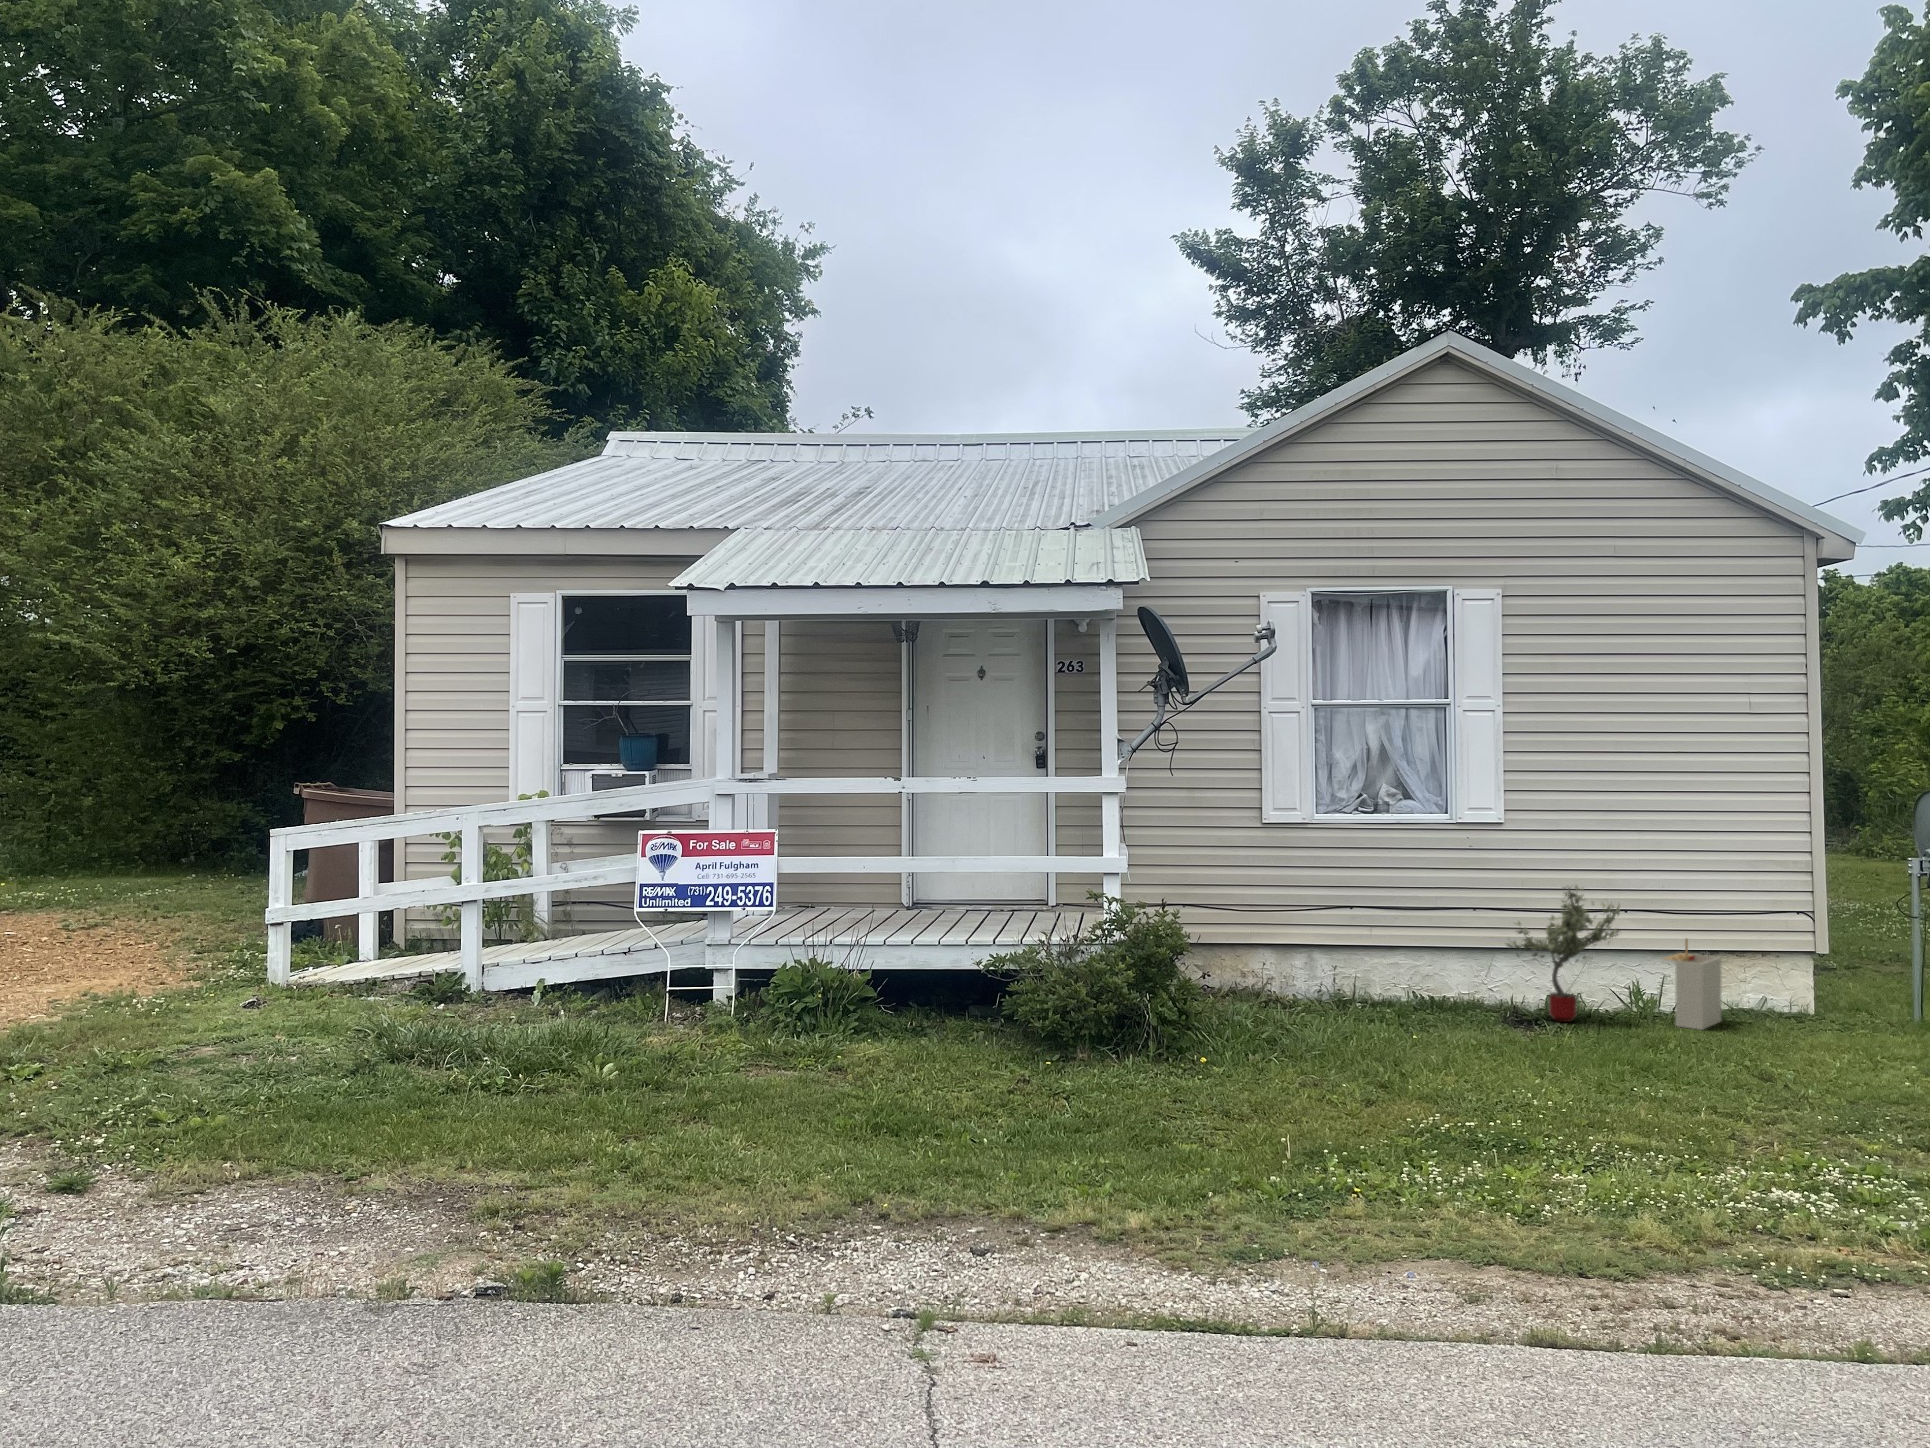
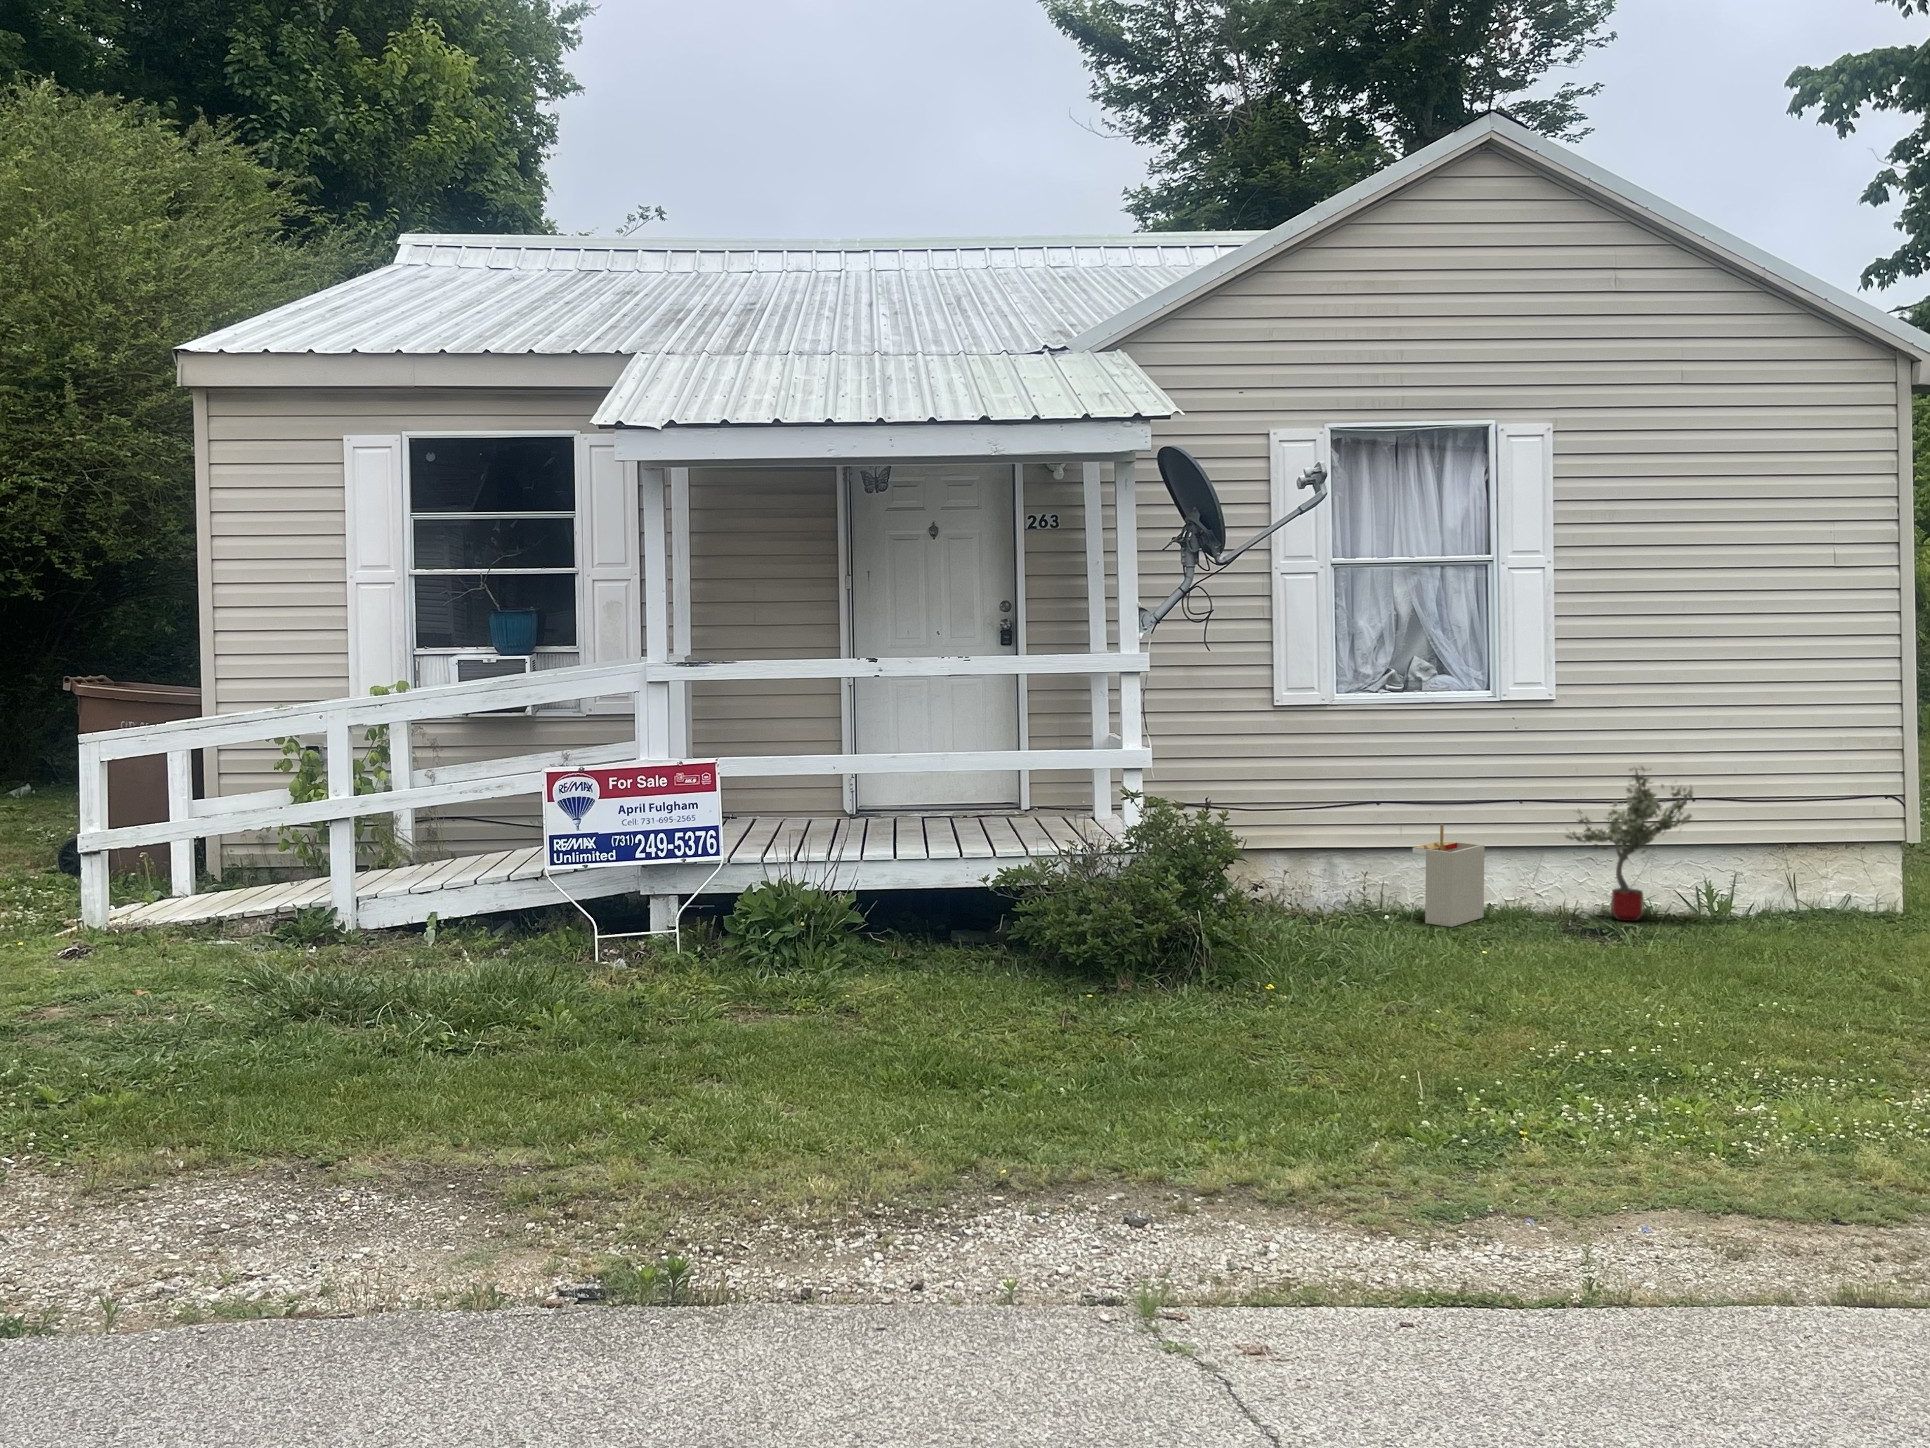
storage bin: present [1661,939,1721,1030] -> present [1413,824,1484,927]

